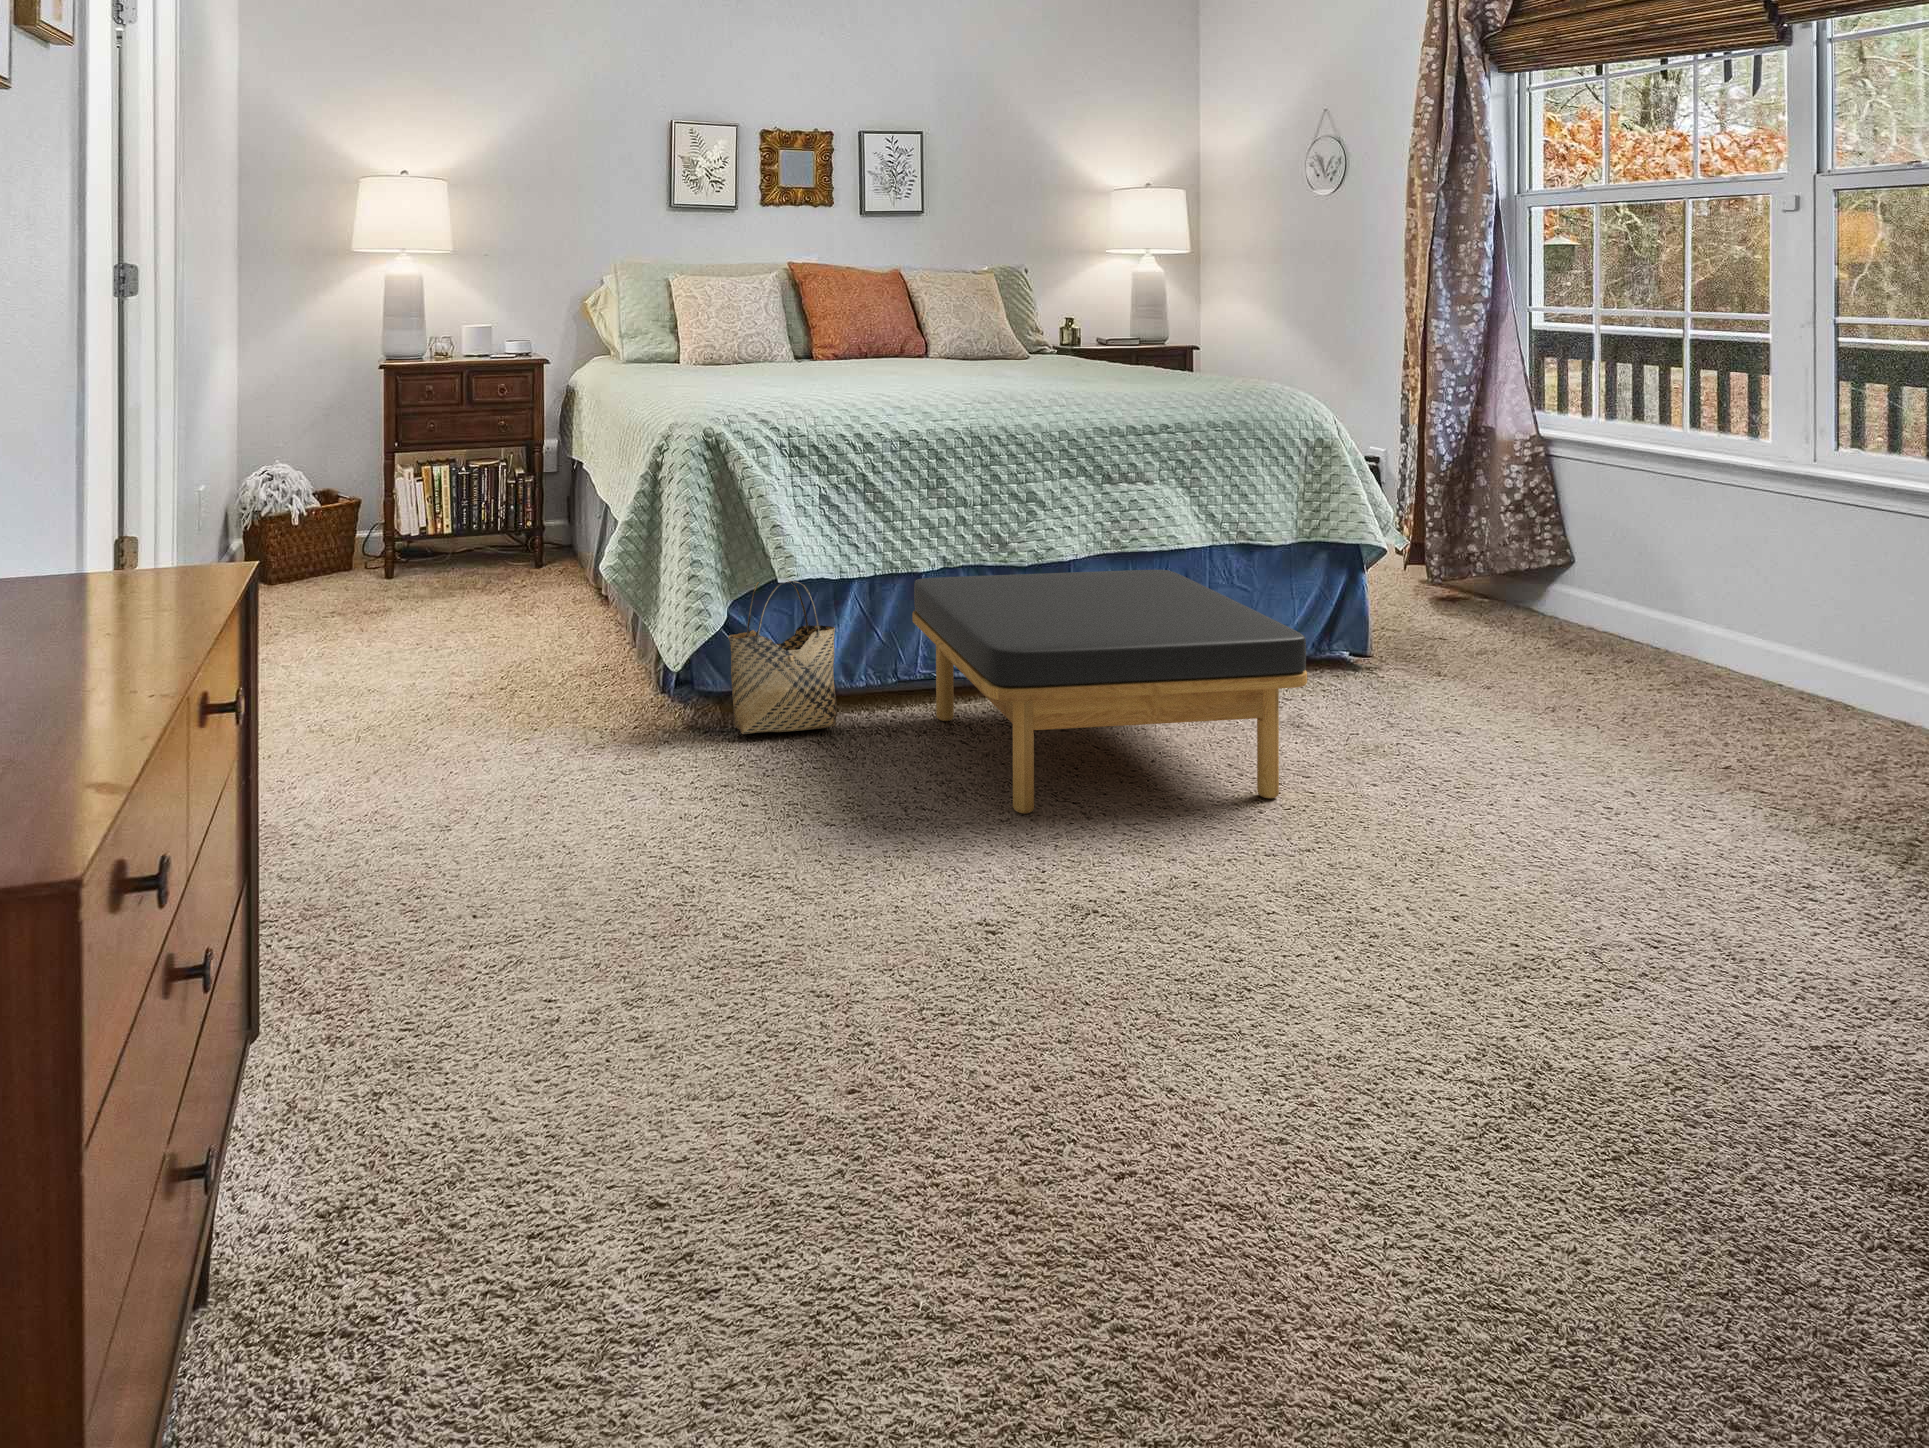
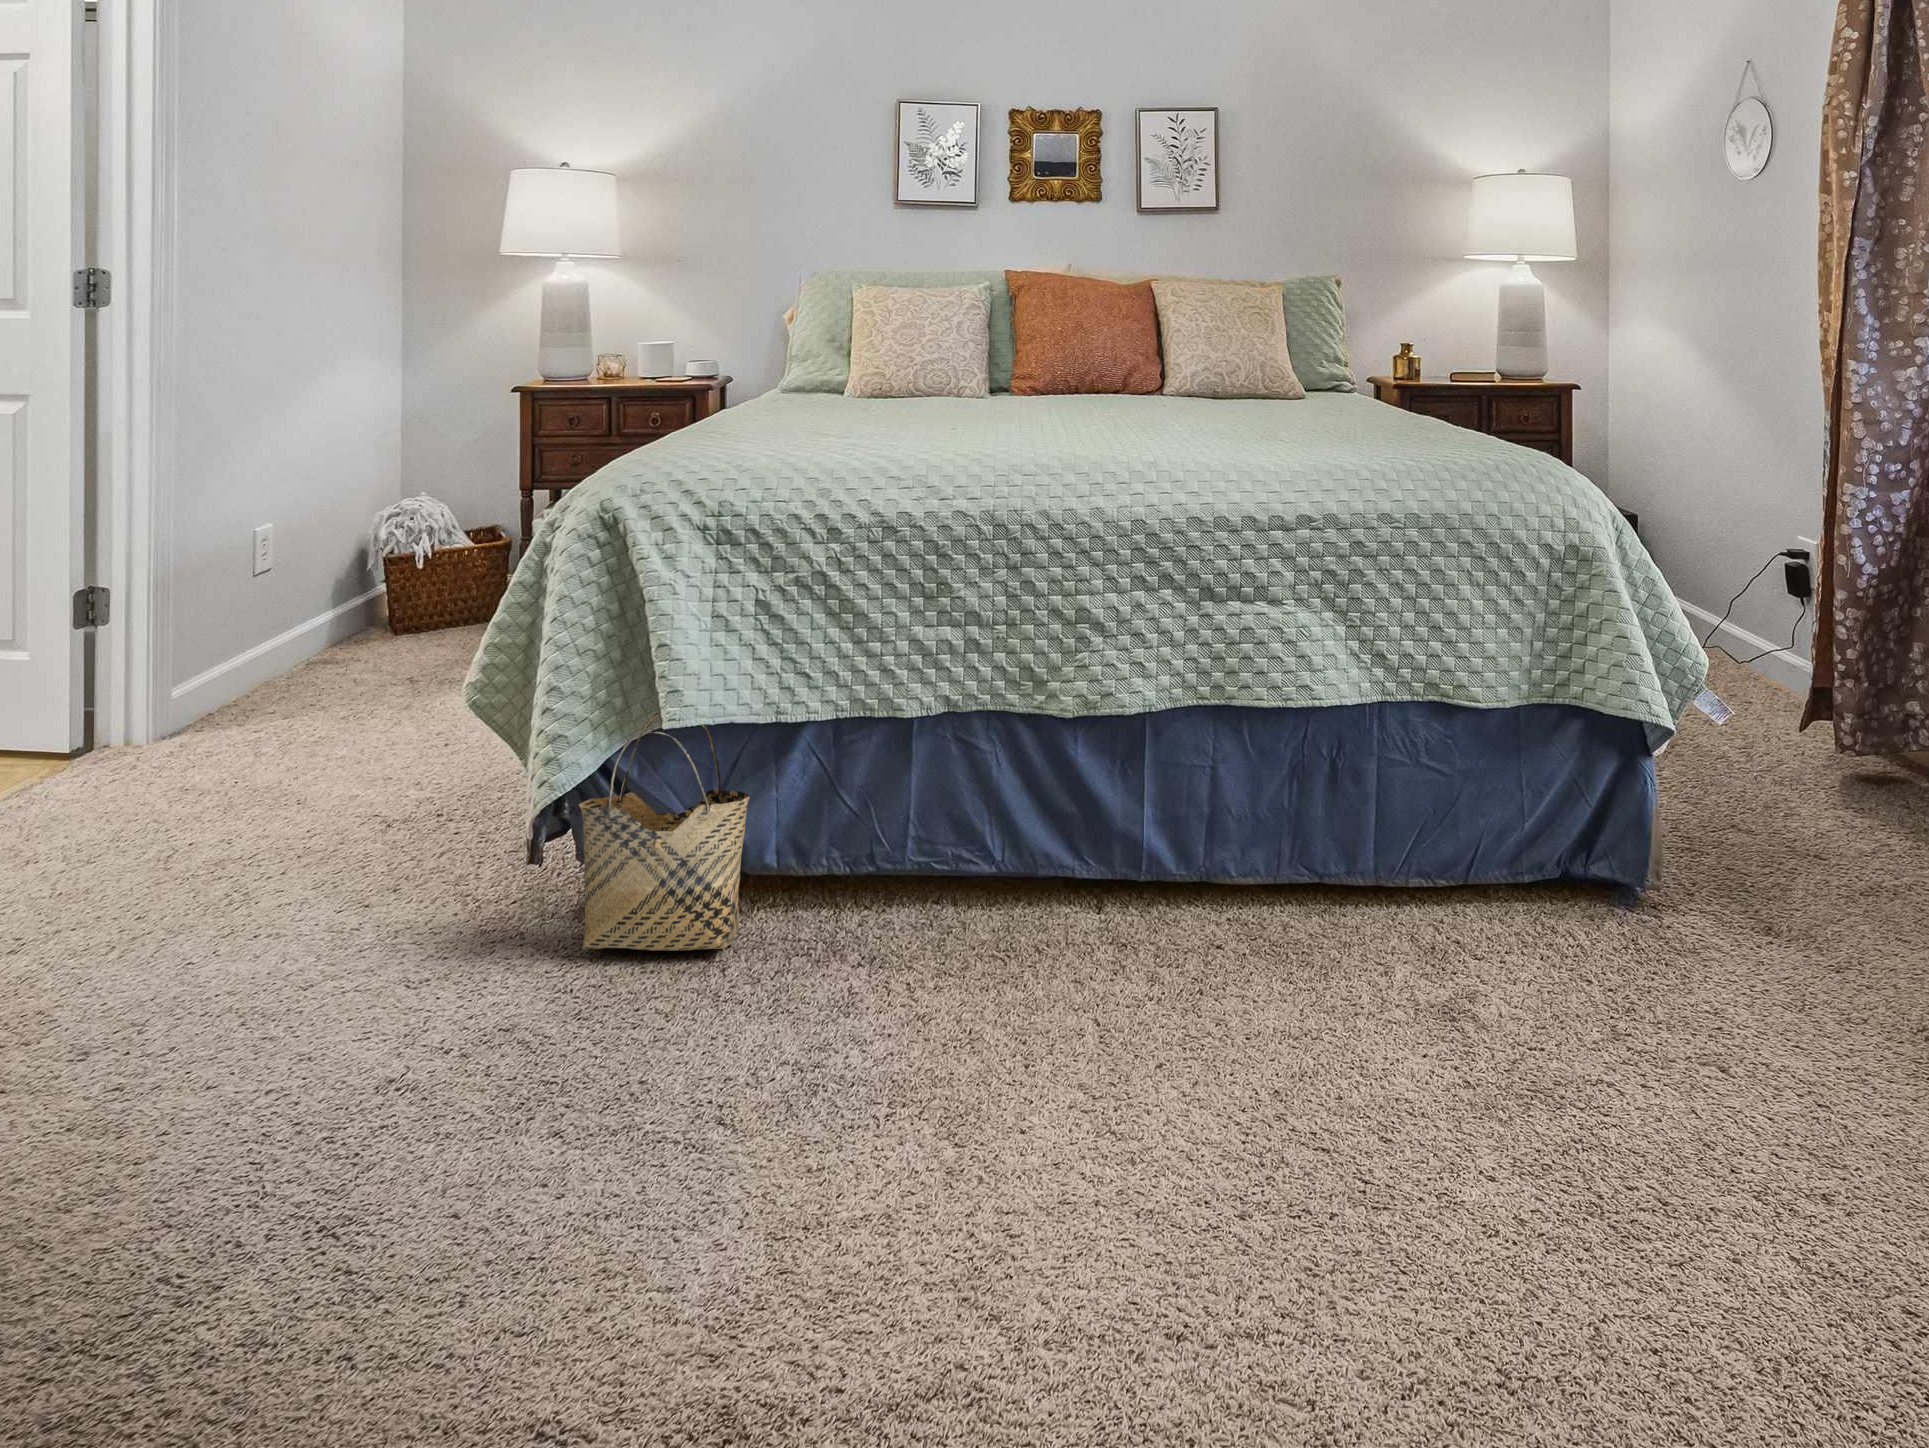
ottoman: present [912,570,1307,814] -> none [747,734,1321,1216]

